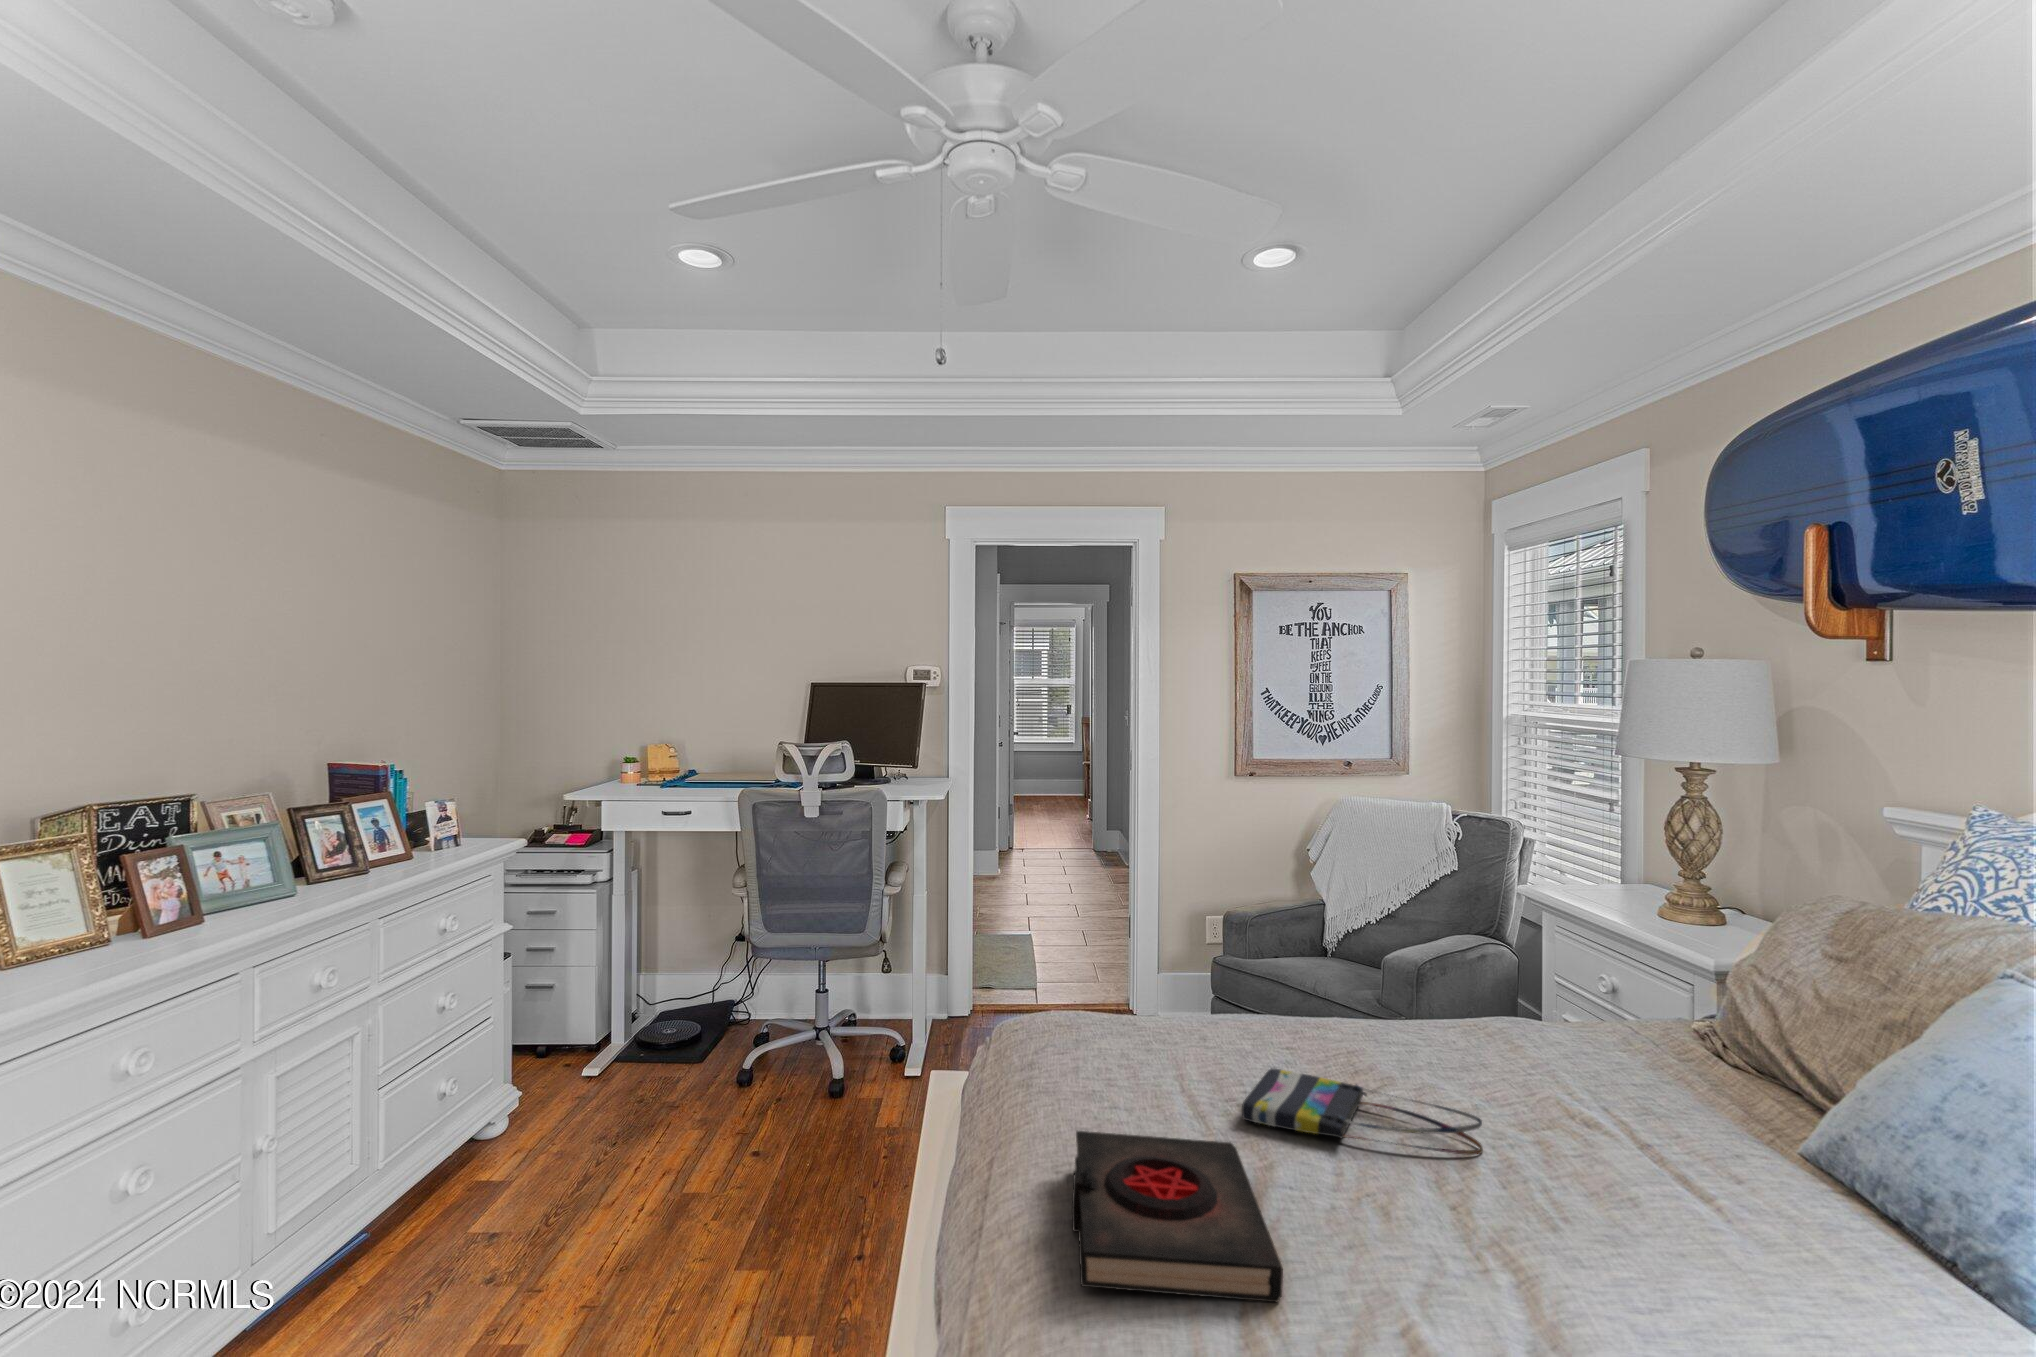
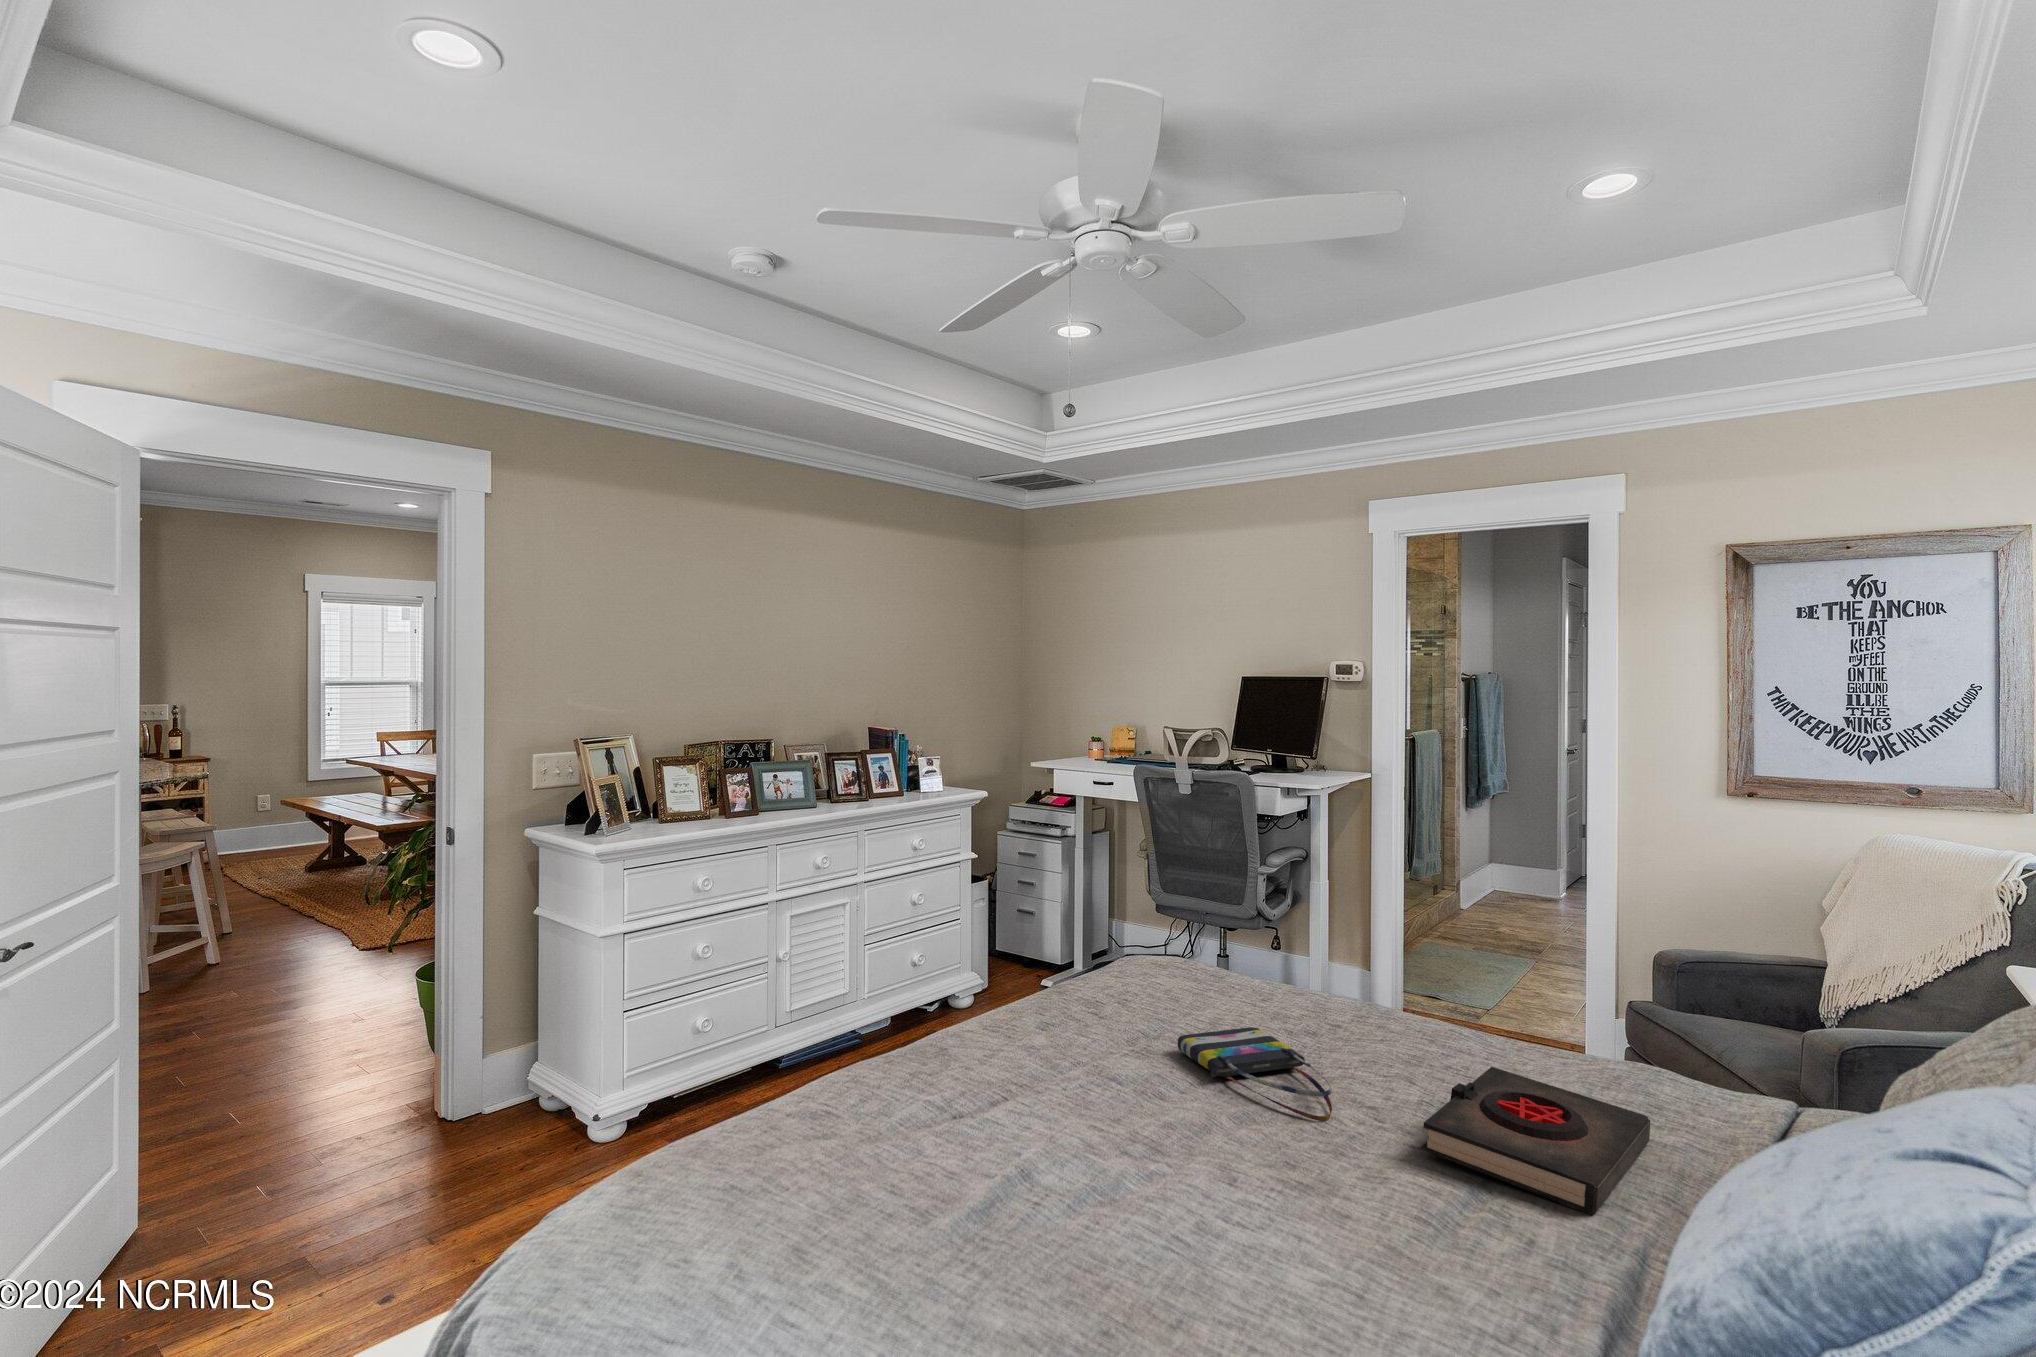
book: present [1072,1131,1283,1302] -> present [1421,1067,1650,1214]

